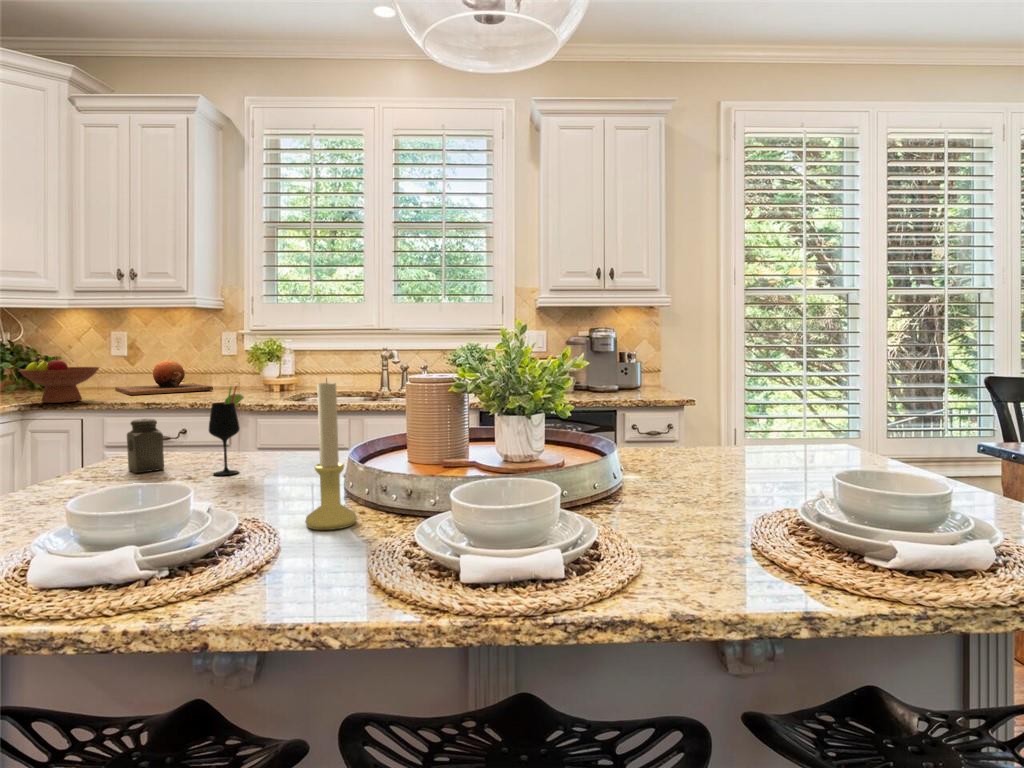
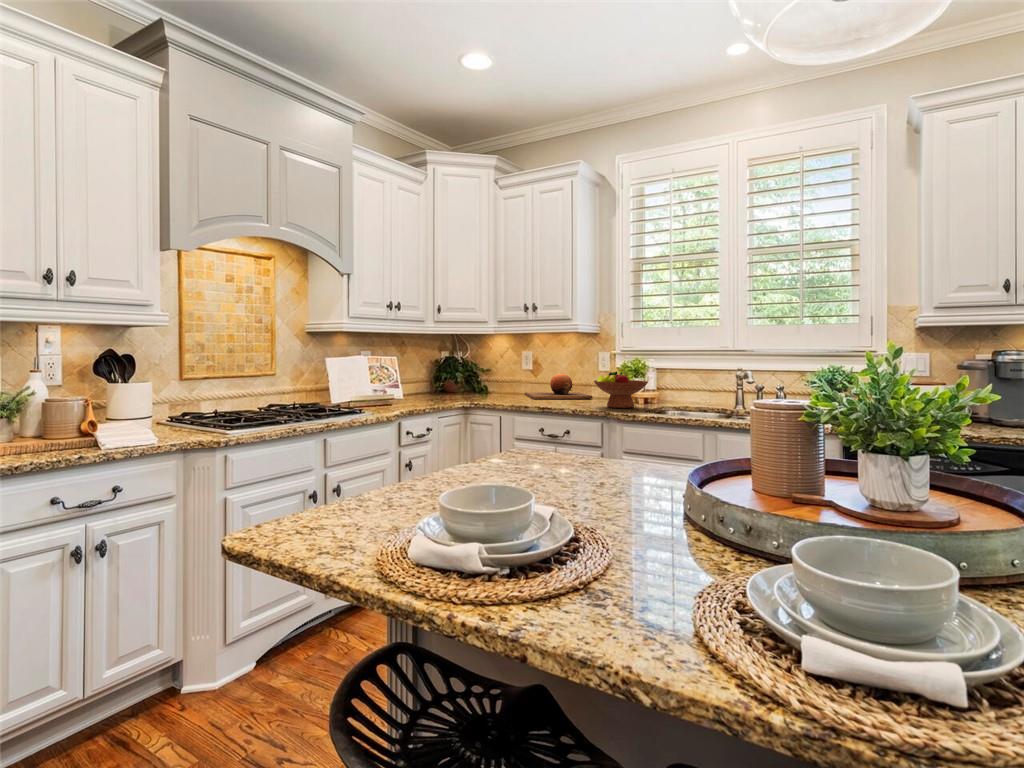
fruit bowl: present [18,356,100,403] -> present [594,372,648,408]
candle holder: present [305,378,357,530] -> none [639,400,691,554]
wine glass: present [209,386,244,475] -> none [571,401,602,478]
salt shaker: present [127,419,164,473] -> none [512,422,538,466]

